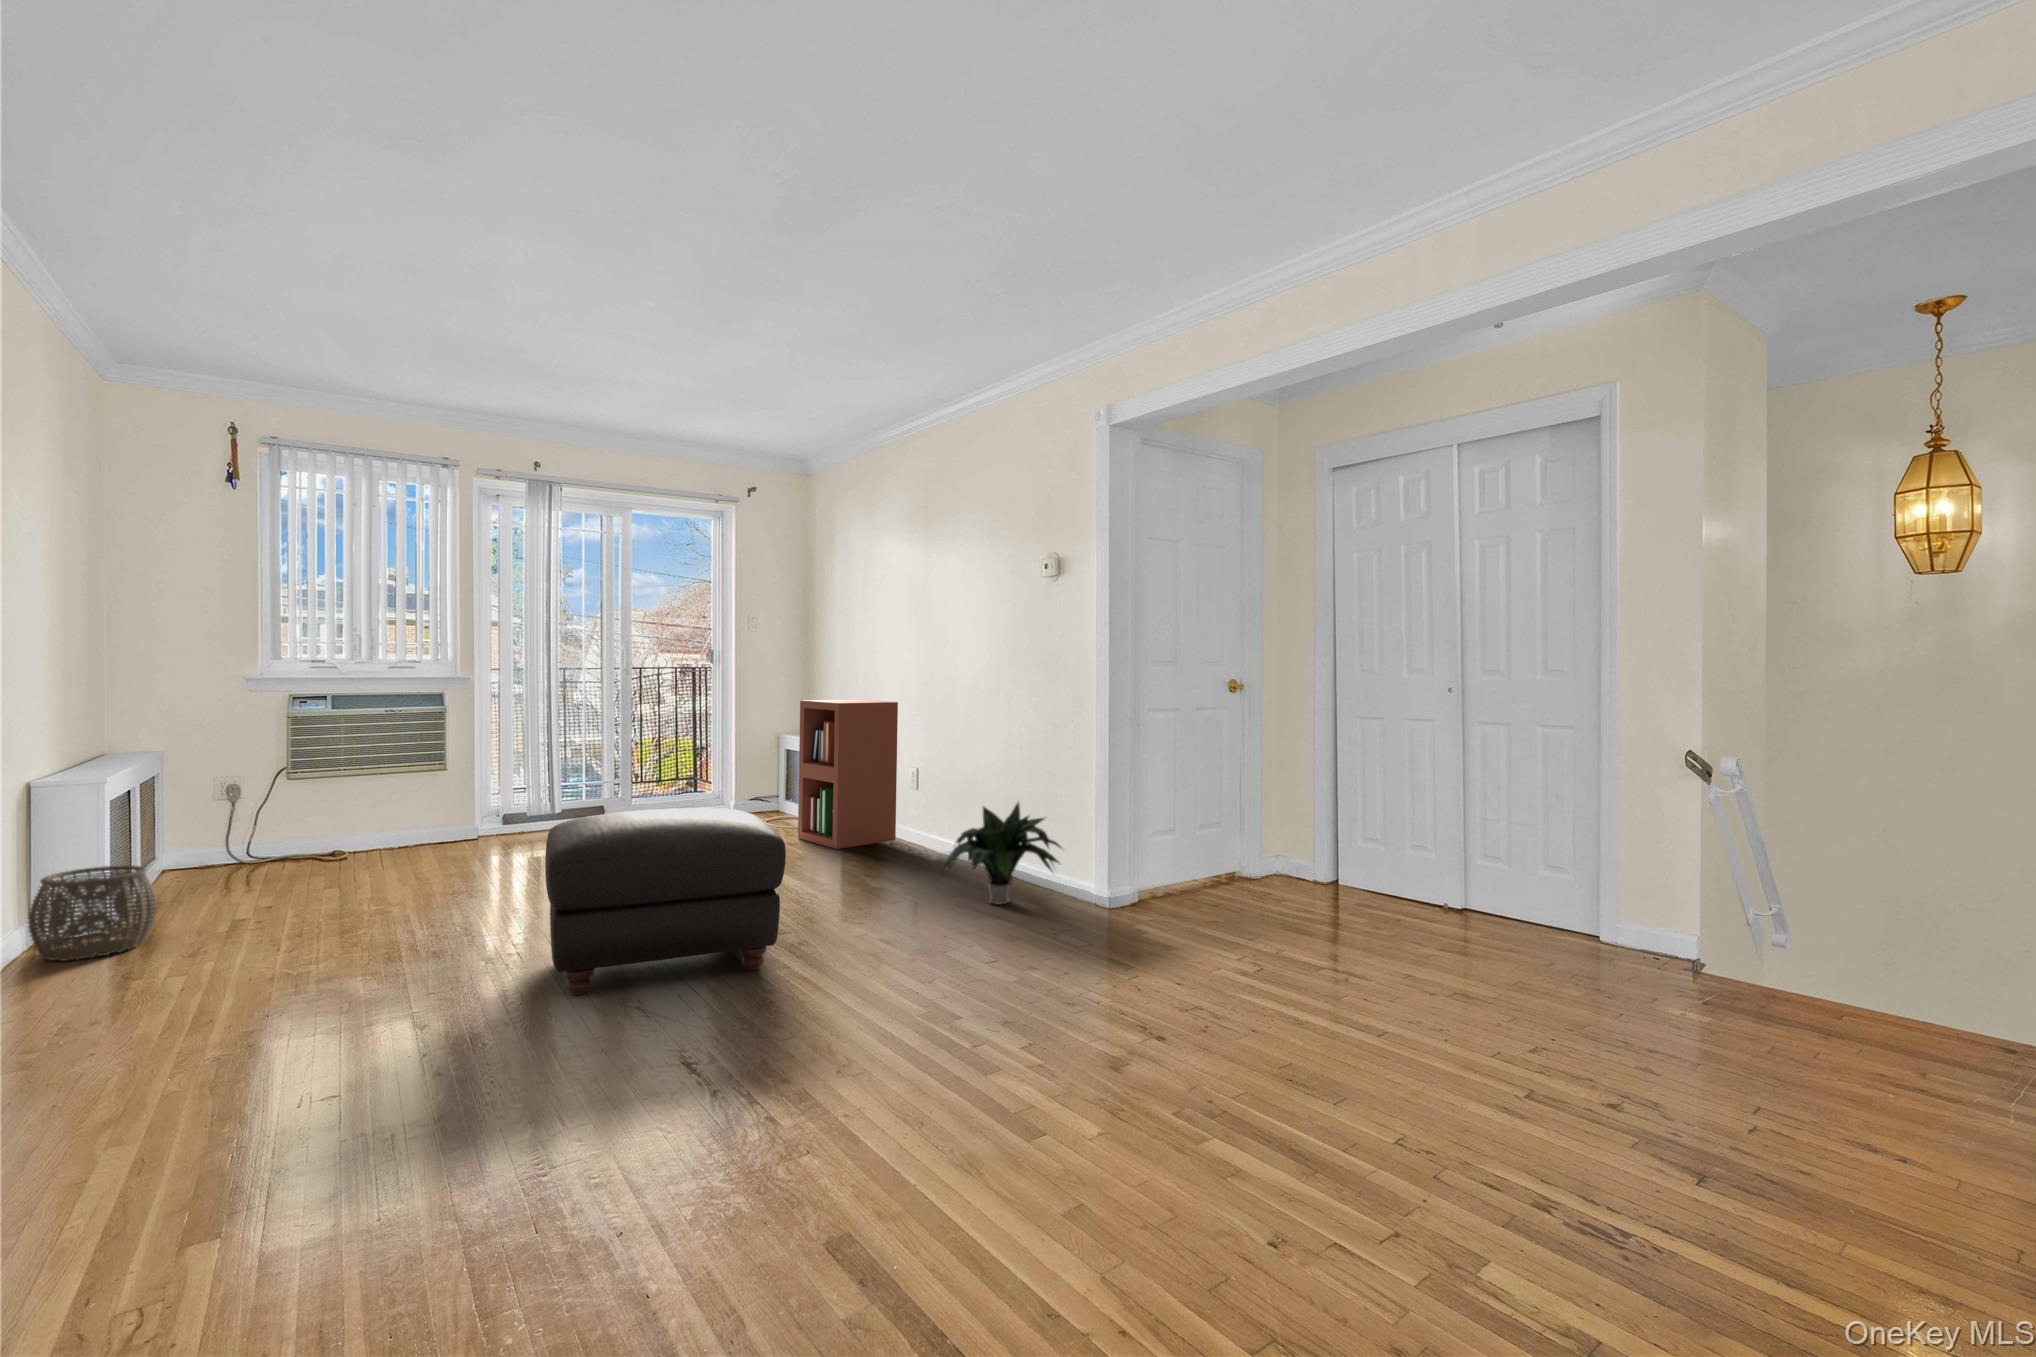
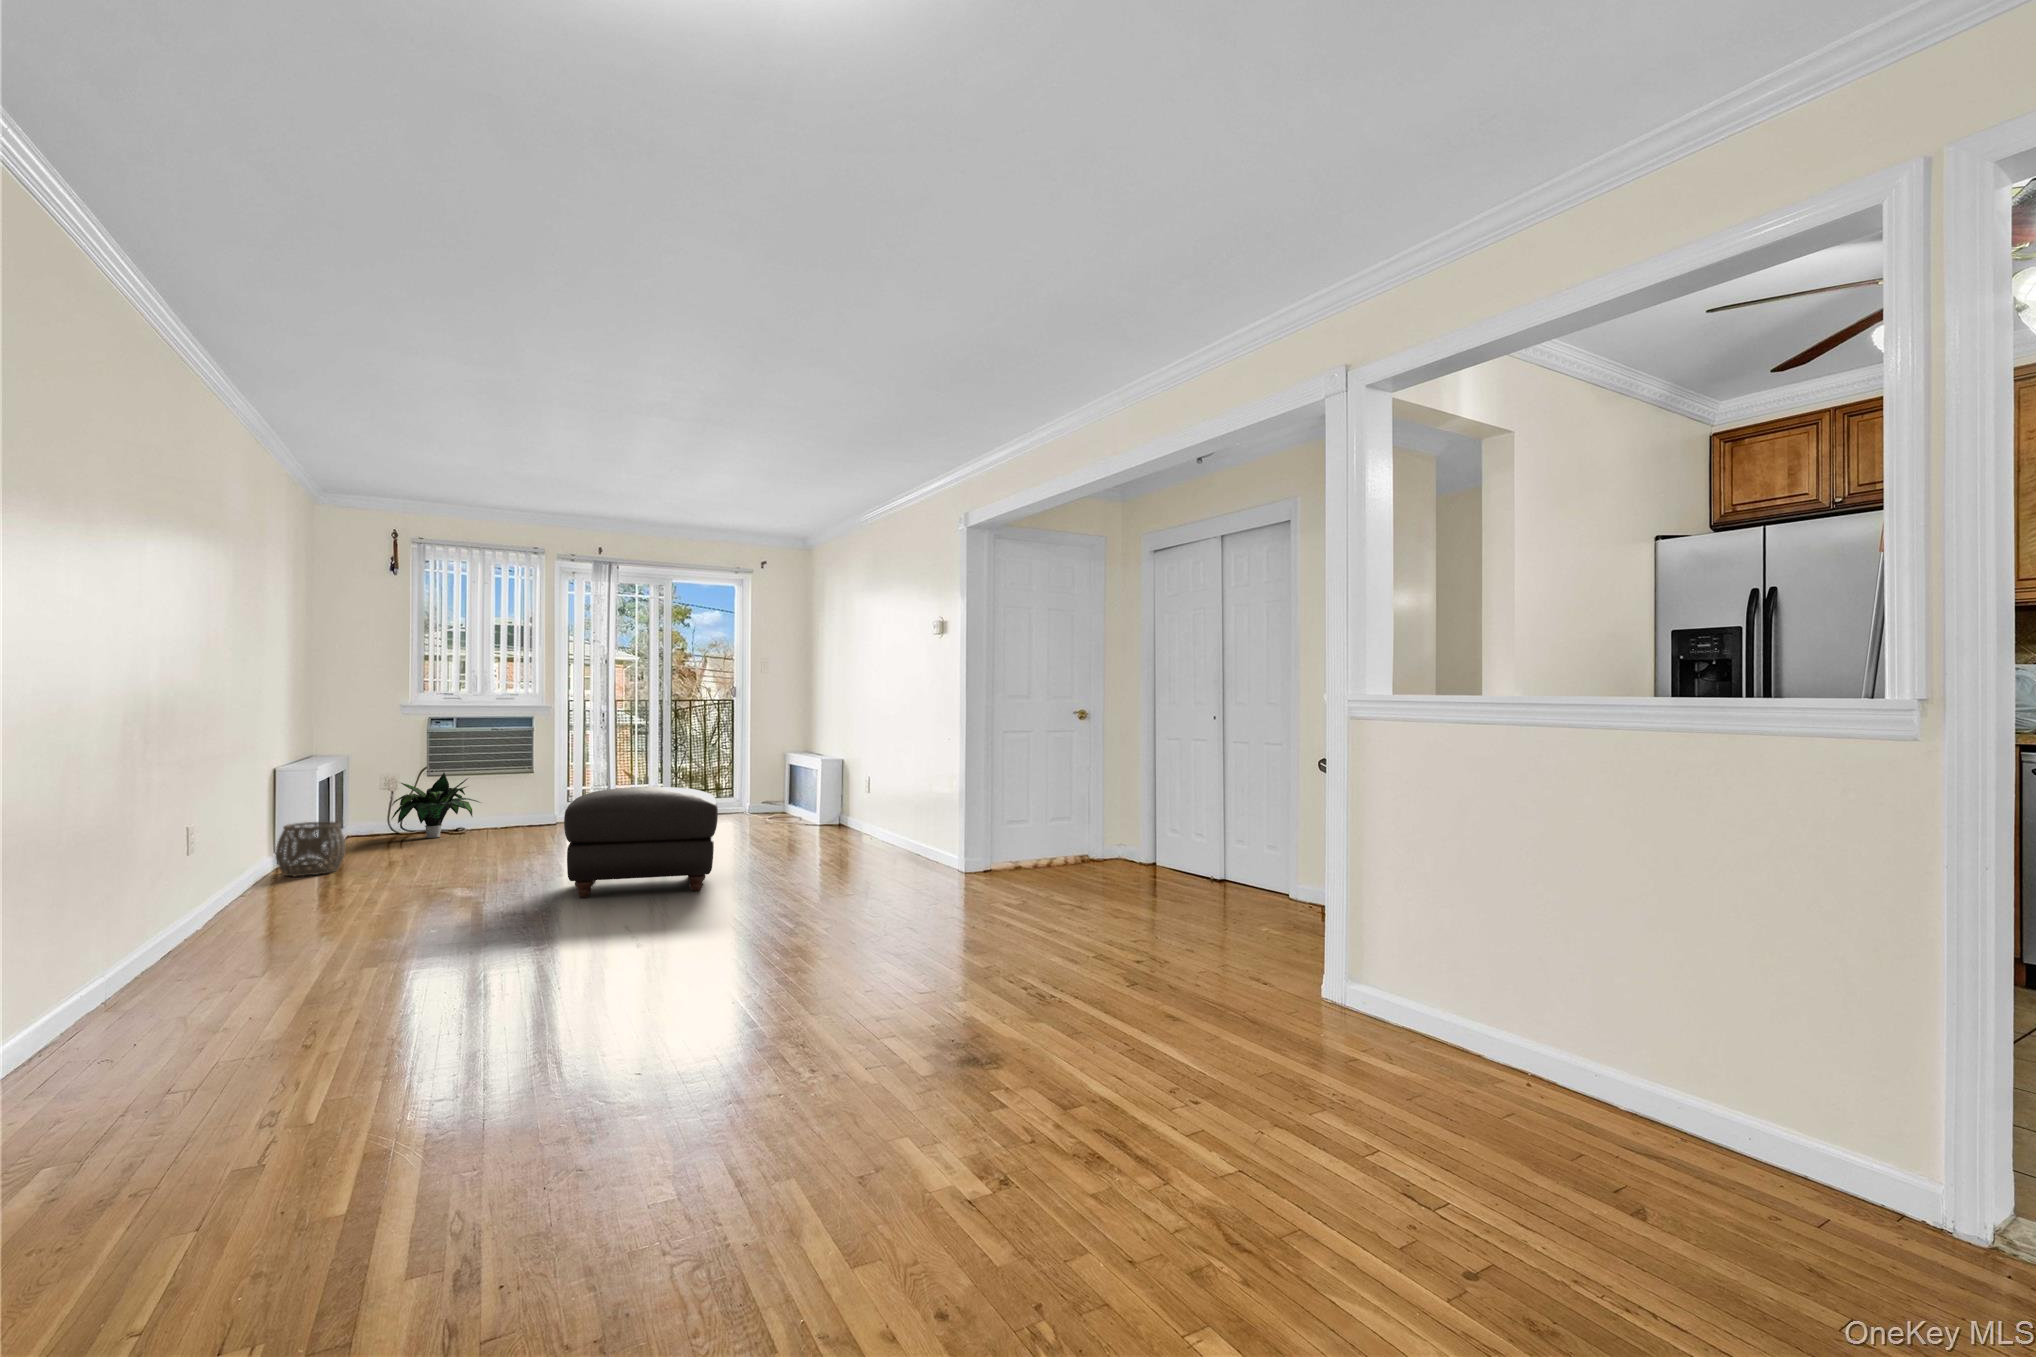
bookshelf: present [798,699,898,849] -> none [785,722,860,835]
potted plant: present [944,803,1061,905] -> present [391,773,480,838]

